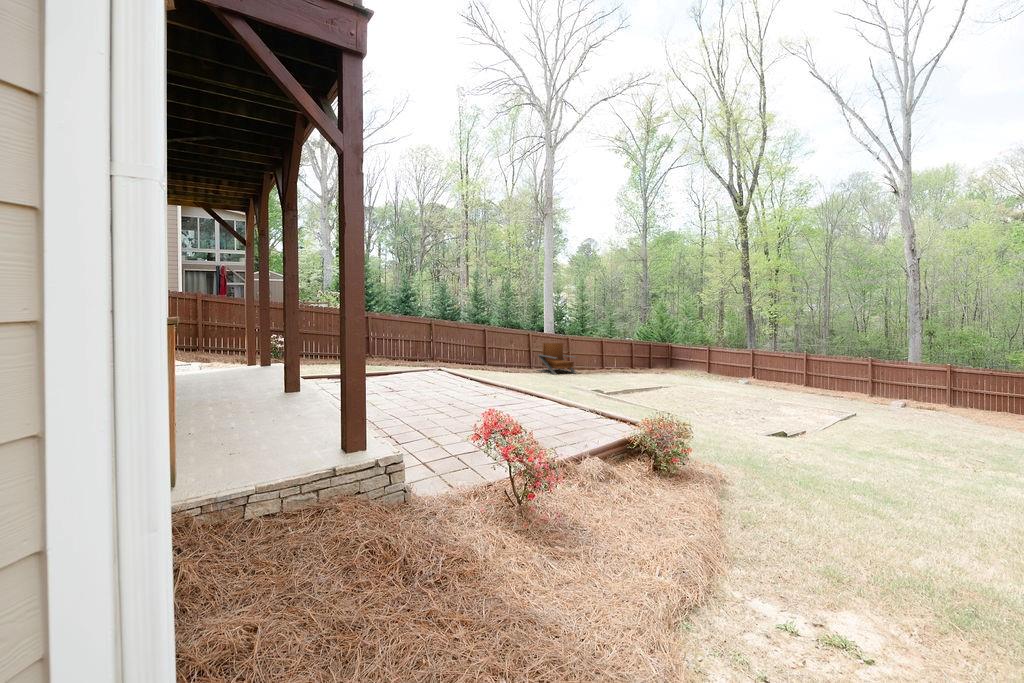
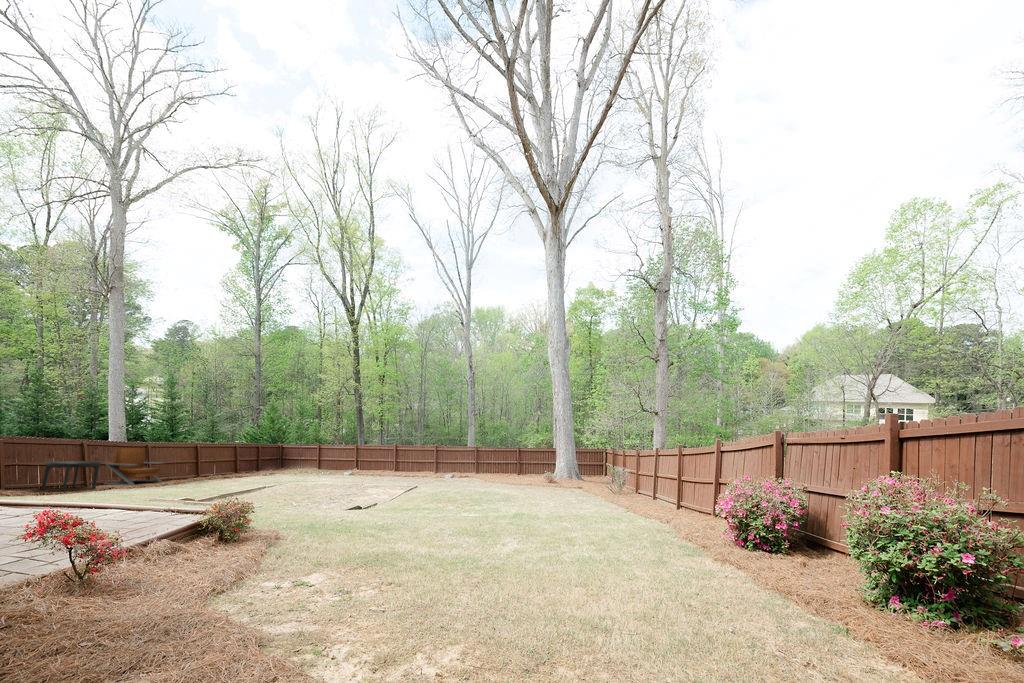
round table: none [498,351,533,376] -> present [42,461,102,491]

